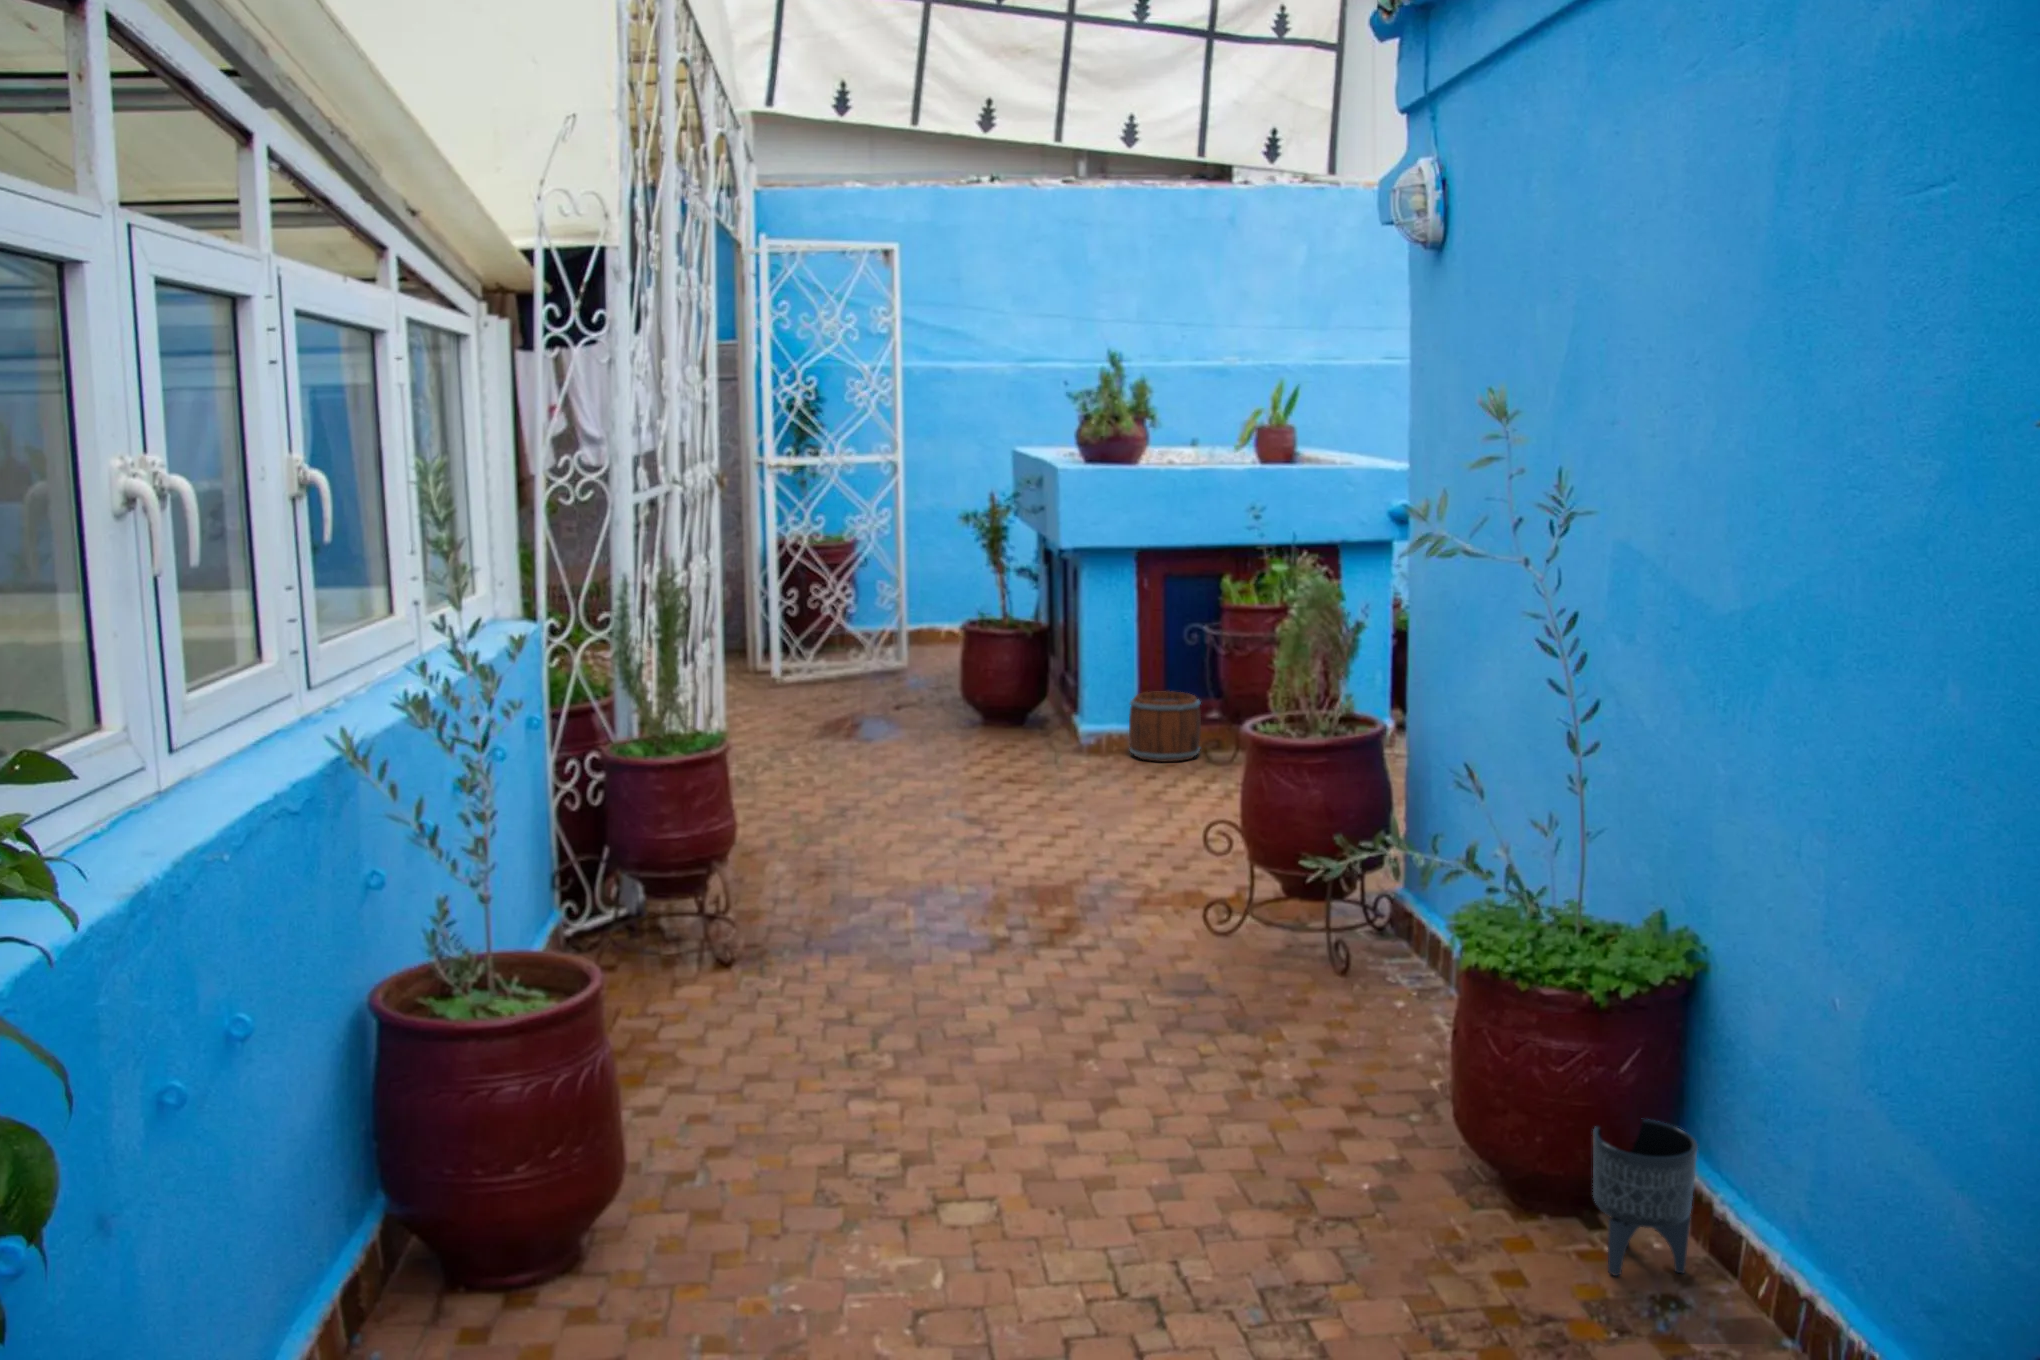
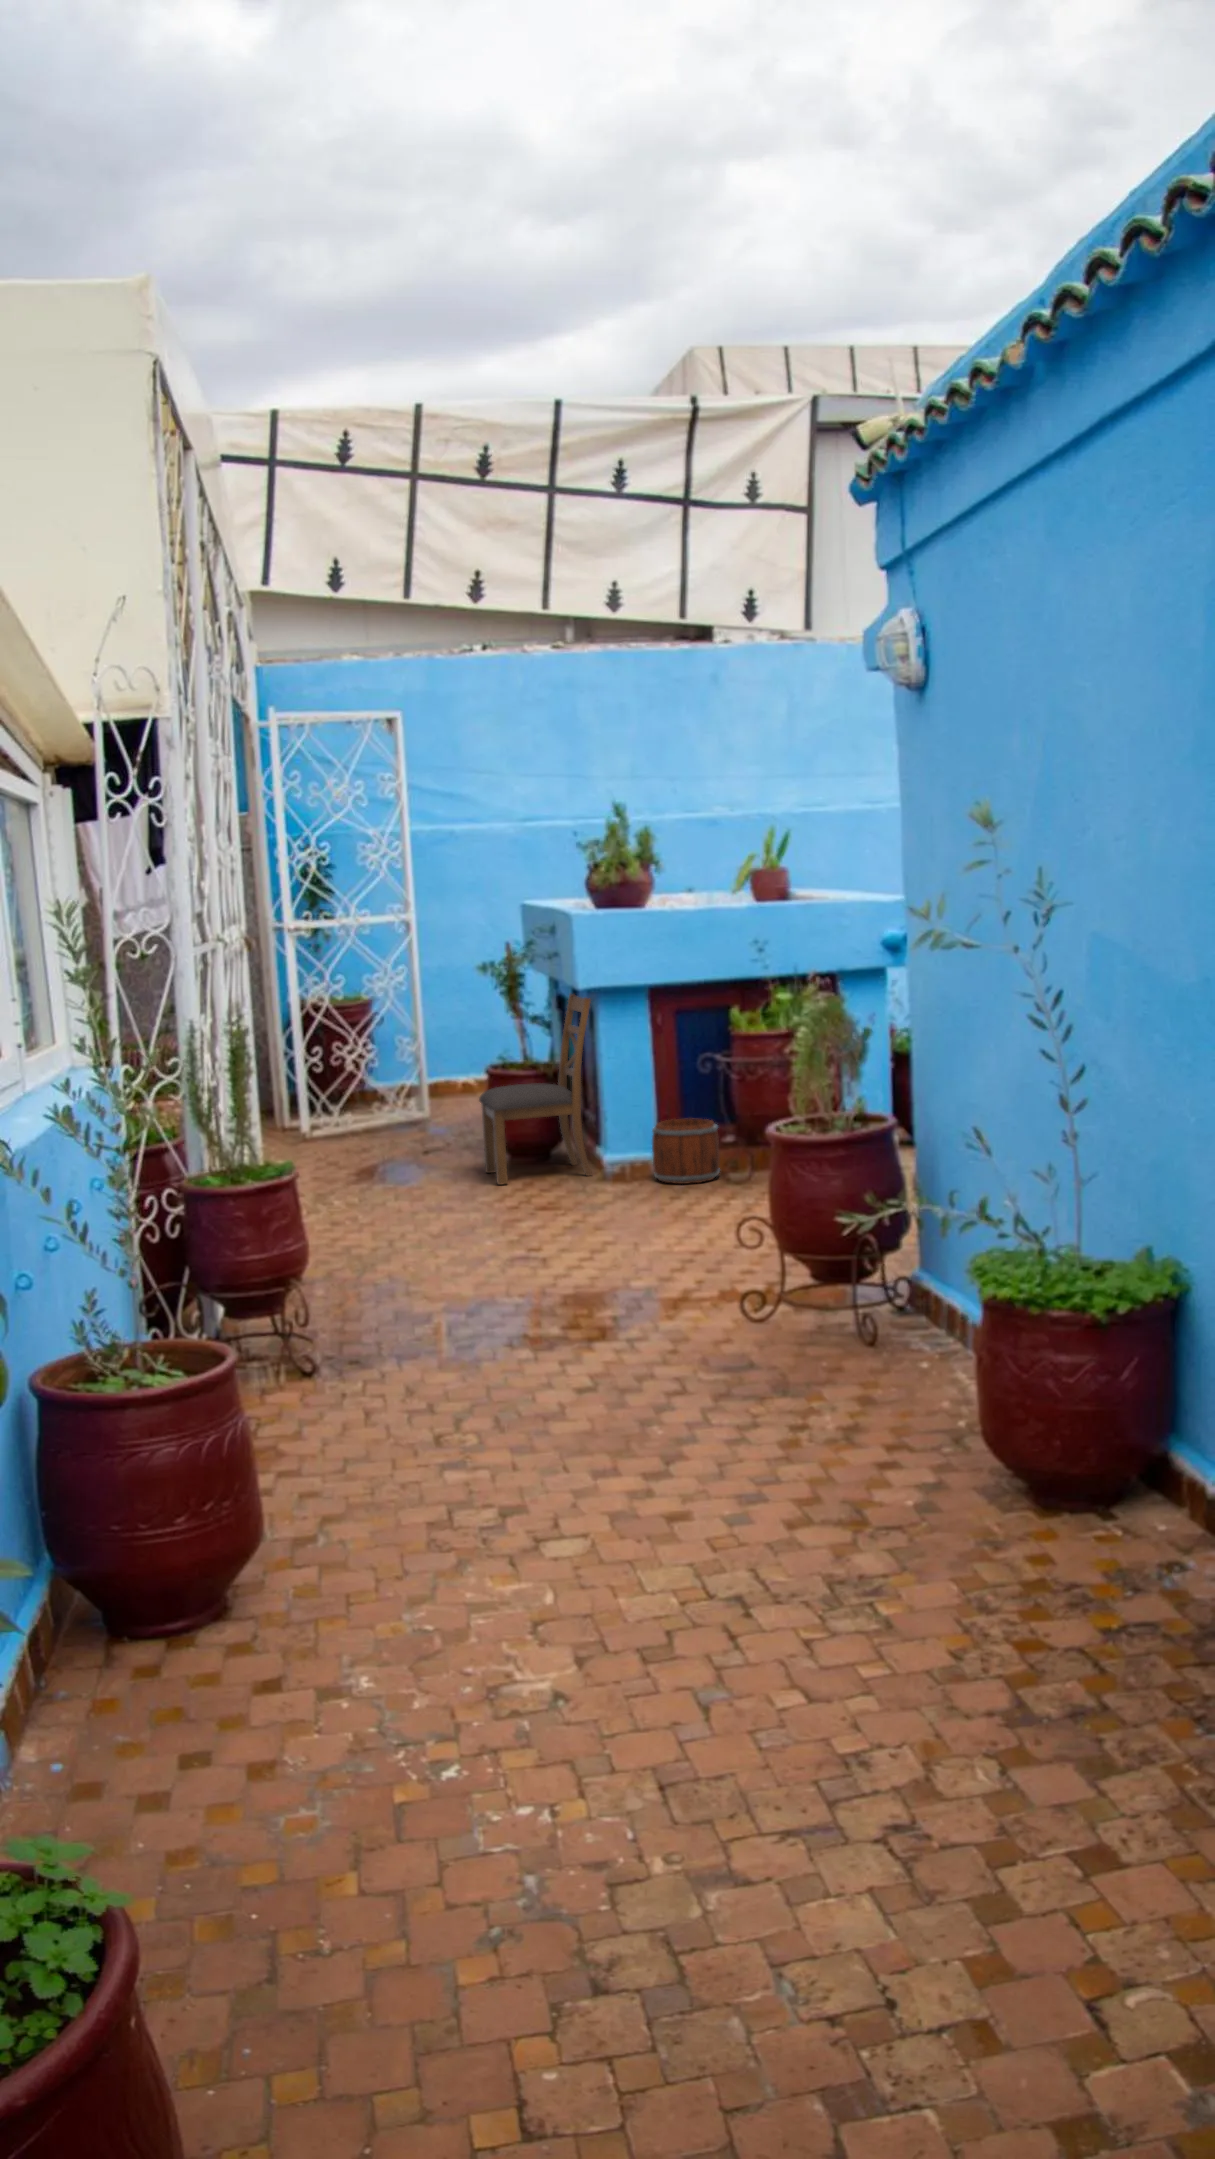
chair: none [951,551,1073,750] -> present [479,993,592,1184]
planter: present [1593,1119,1698,1276] -> none [1102,1420,1190,1553]

